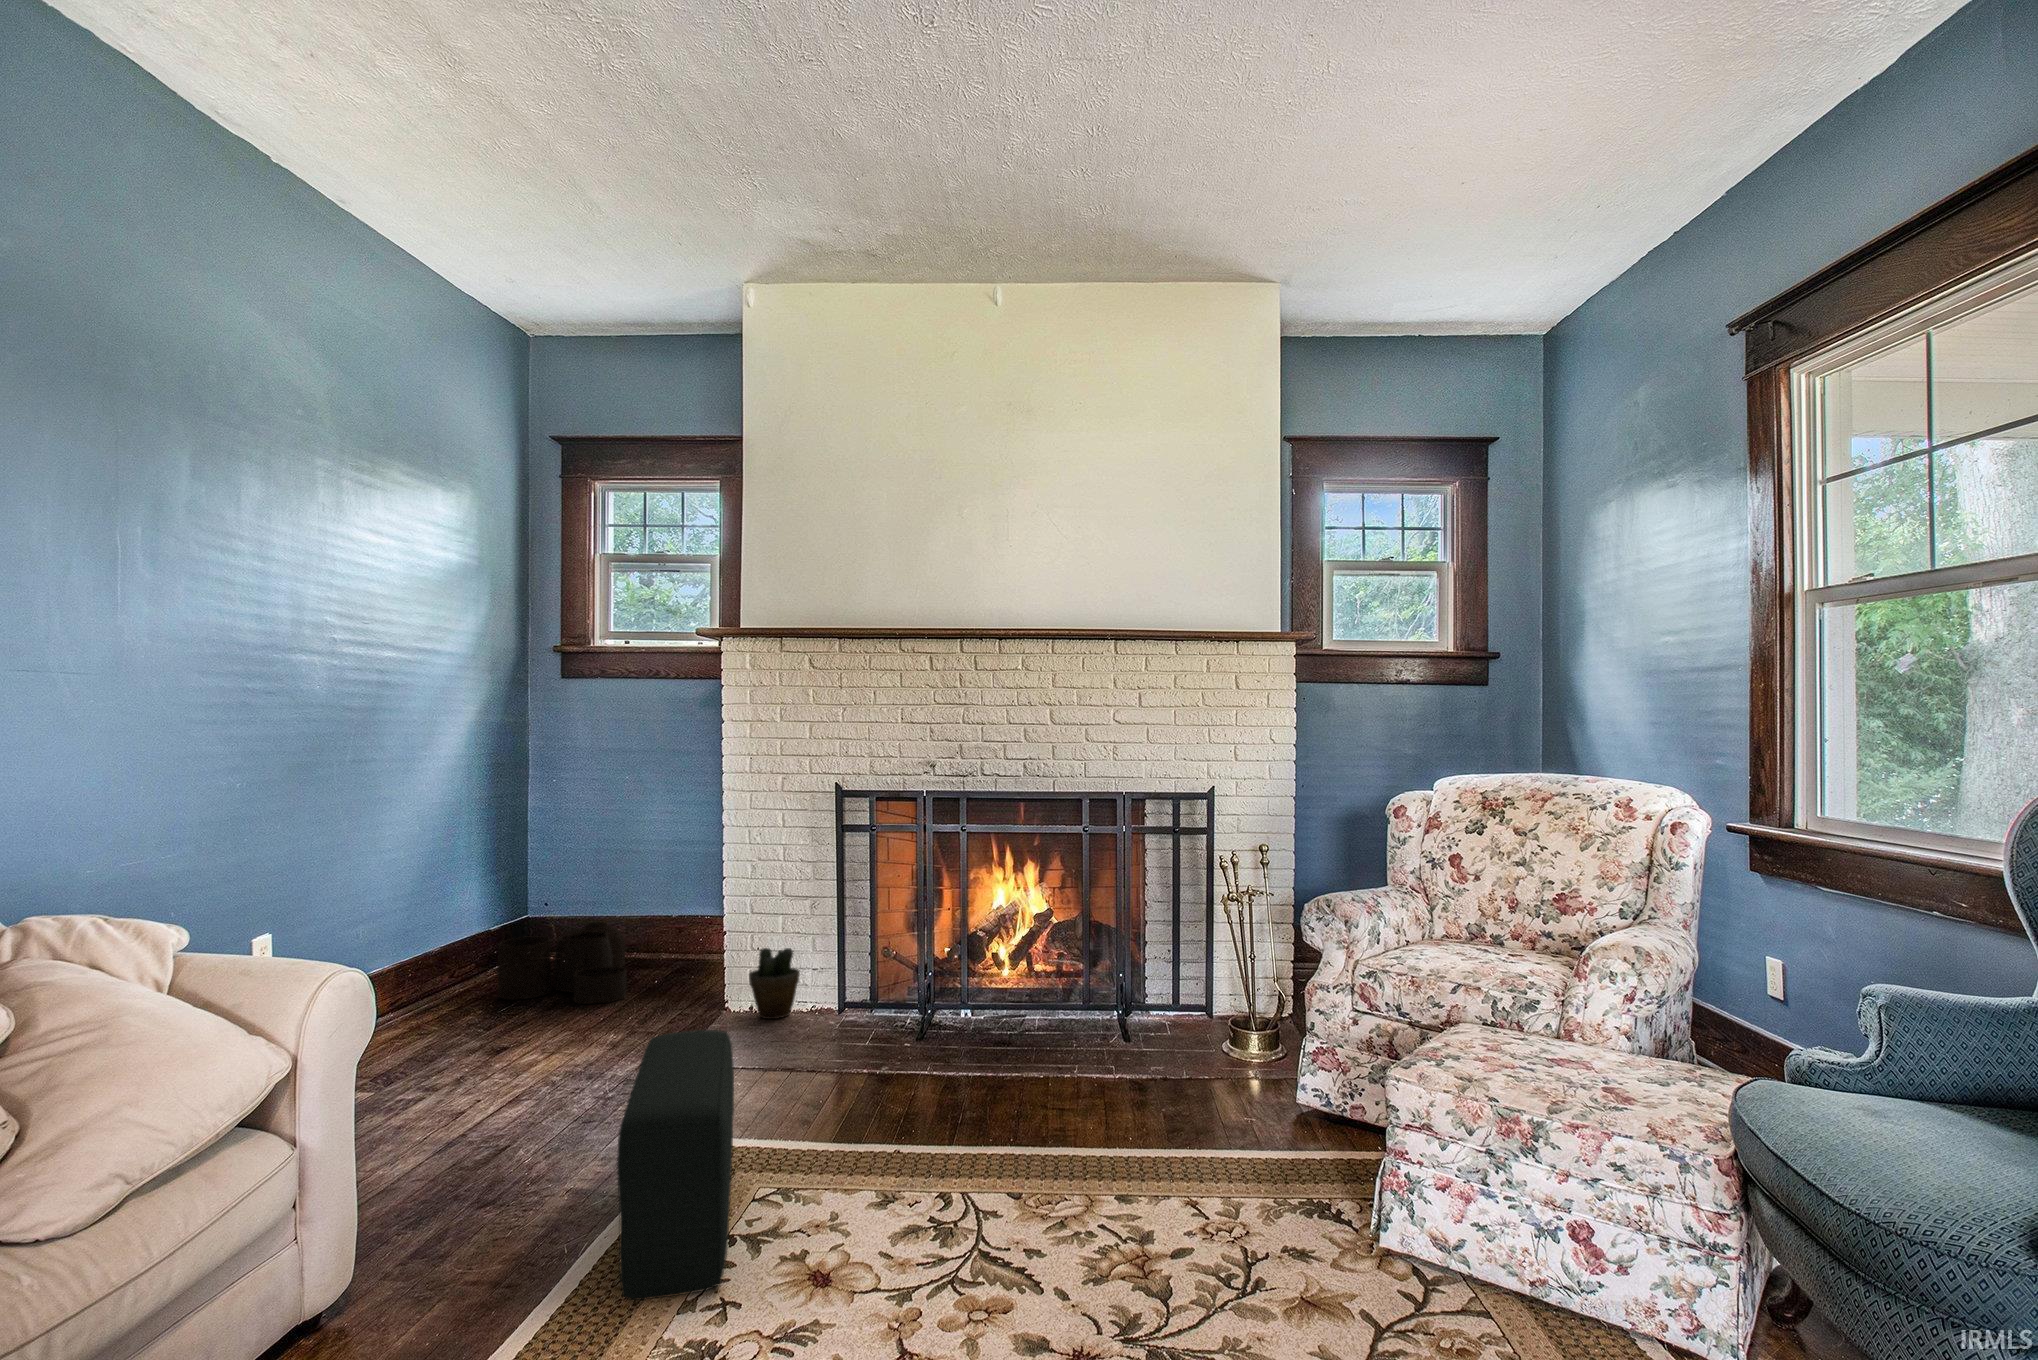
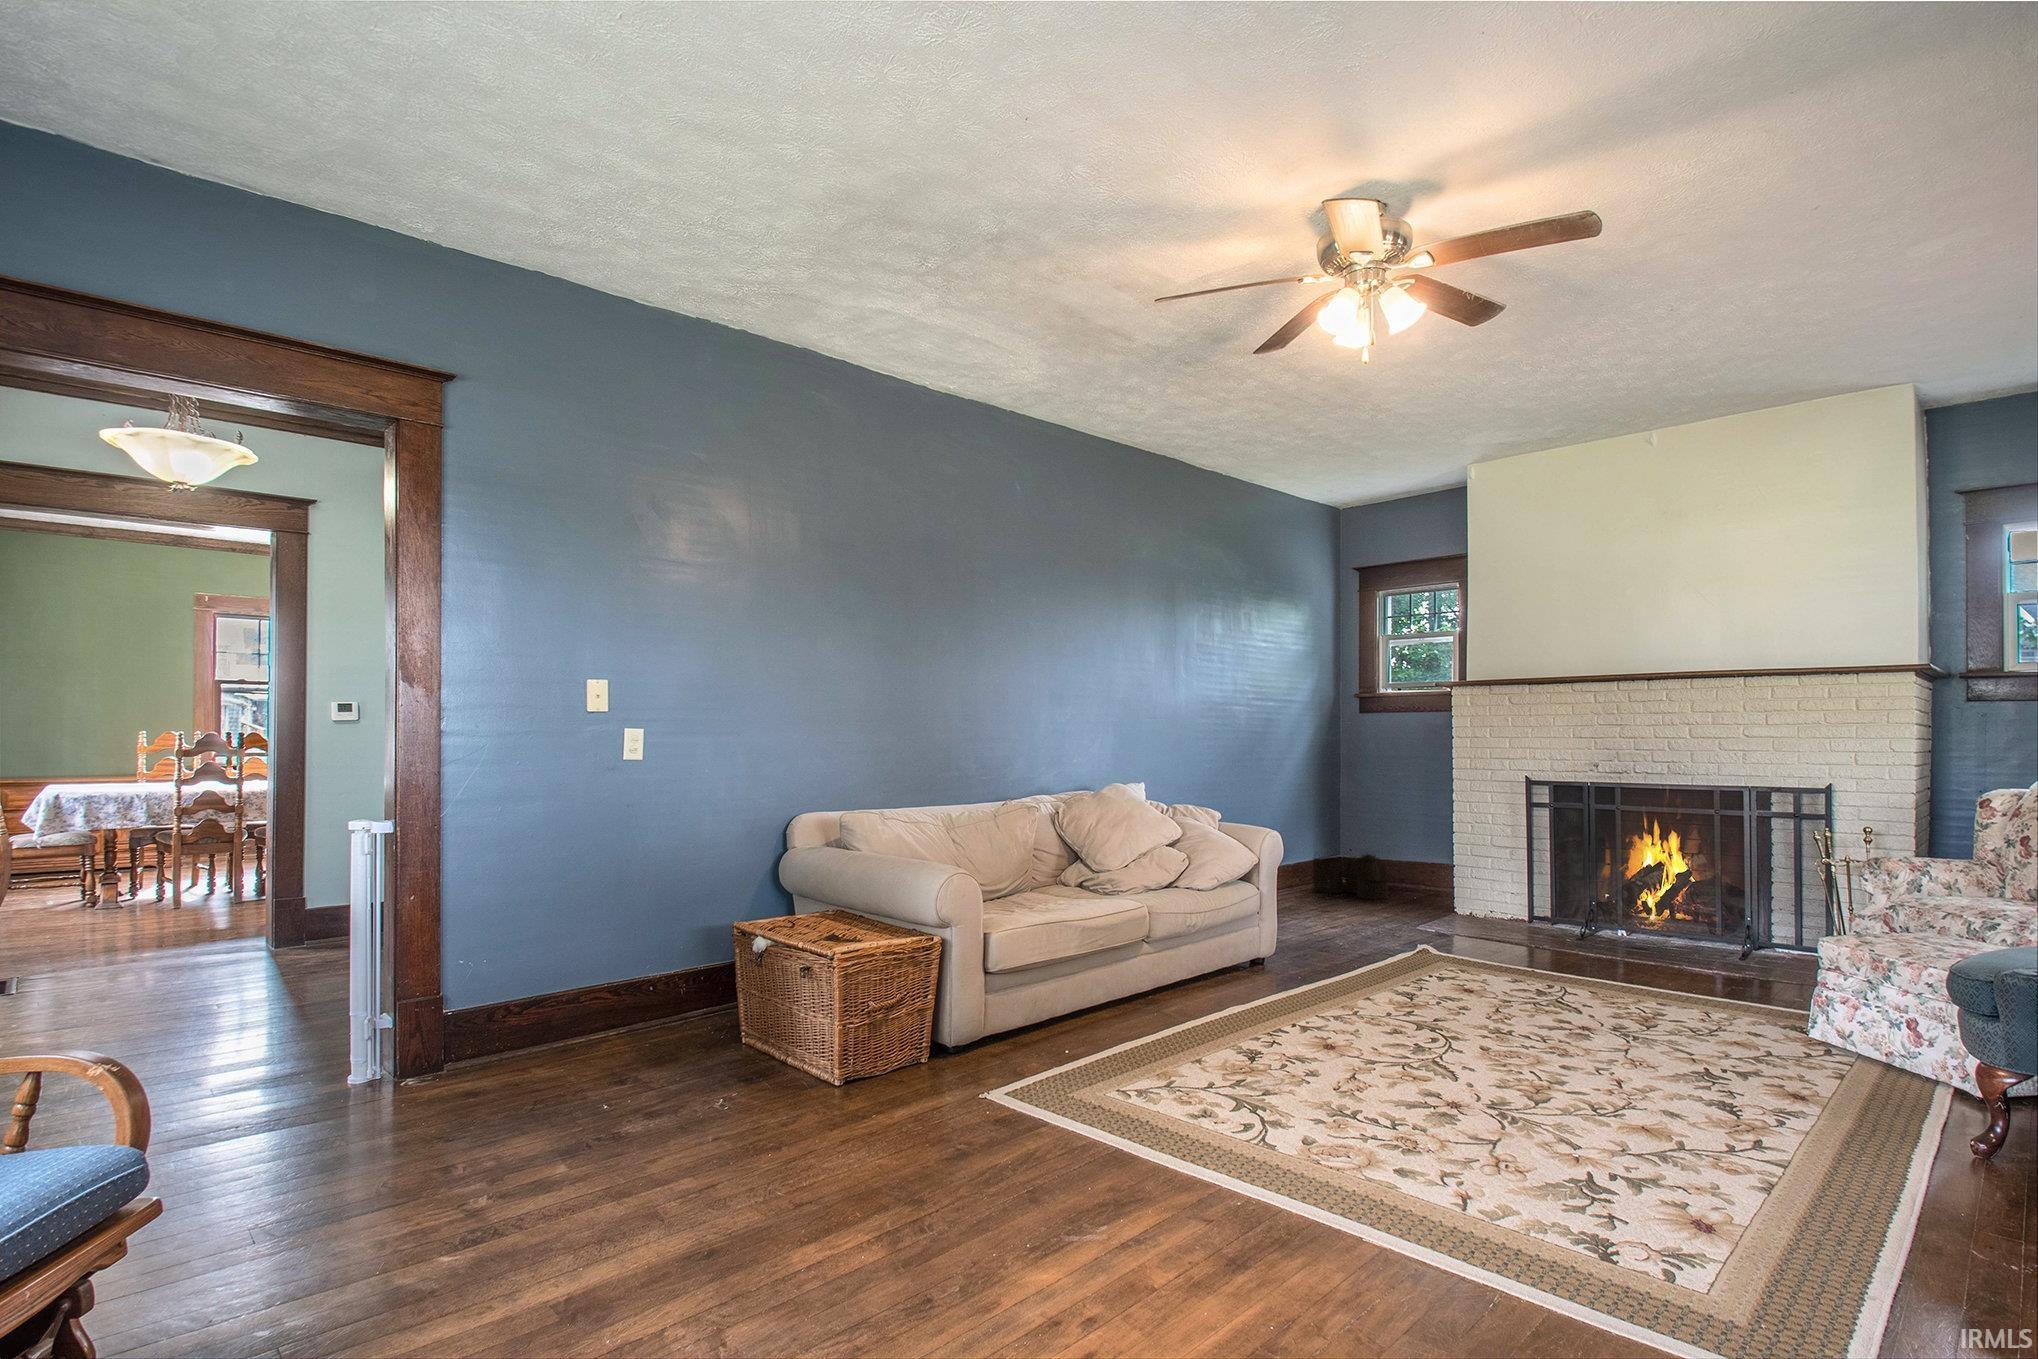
potted plant: present [749,948,800,1019] -> none [1465,874,1499,918]
pouf: present [617,1030,734,1300] -> none [1387,890,1444,989]

